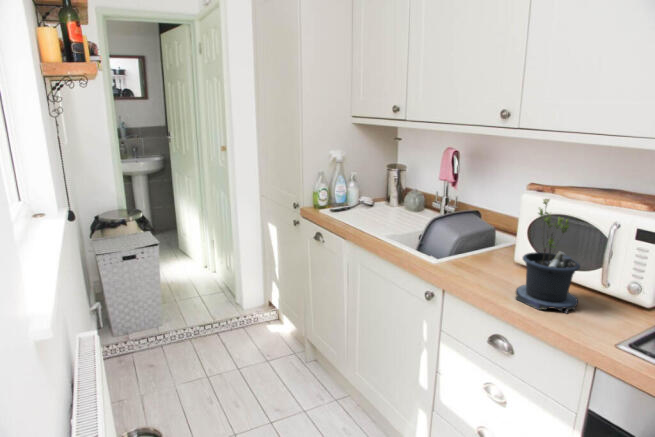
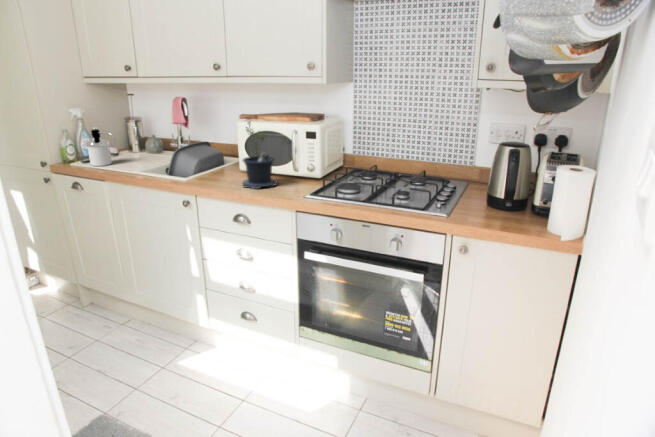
soap dispenser: none [337,177,367,219] -> present [86,129,114,166]

